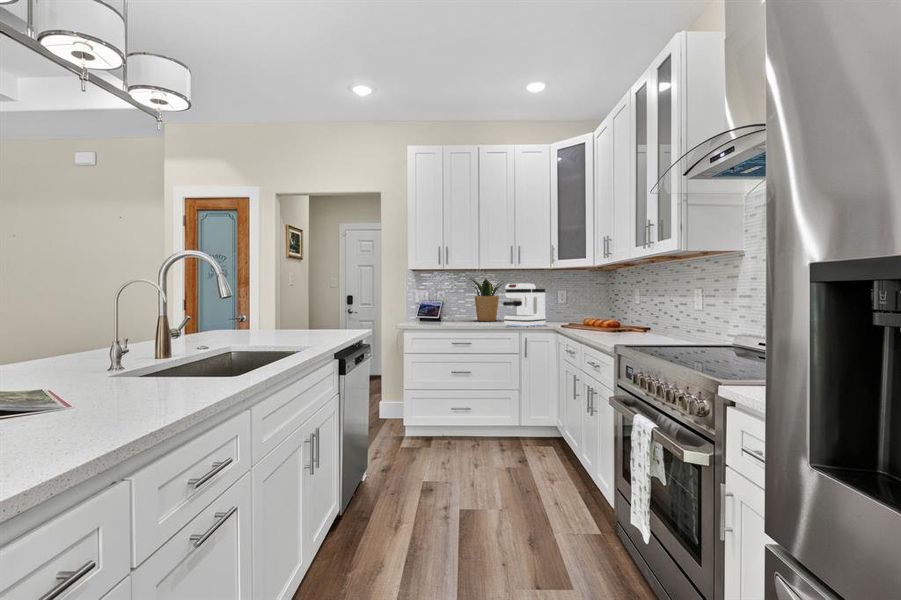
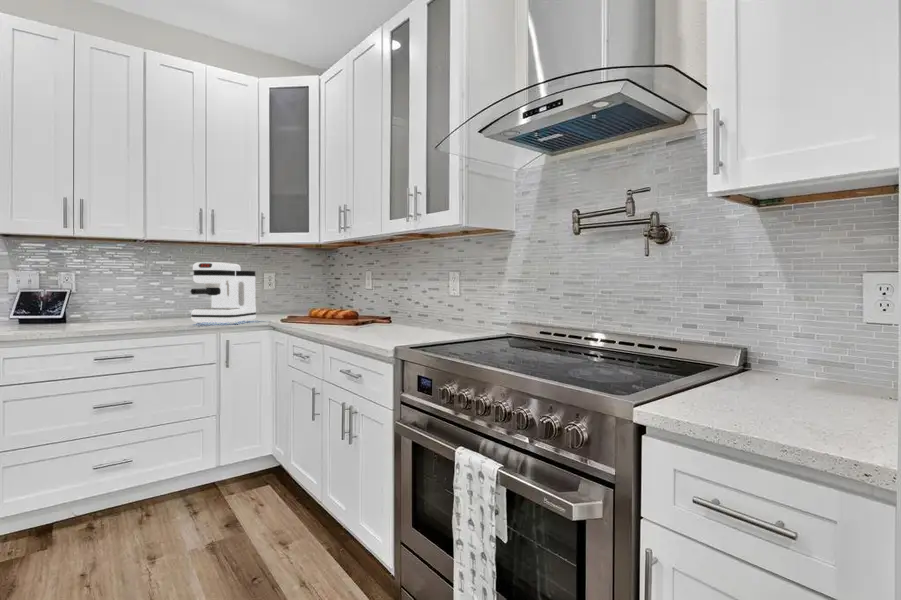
potted plant: present [472,279,504,321] -> none [117,252,193,318]

